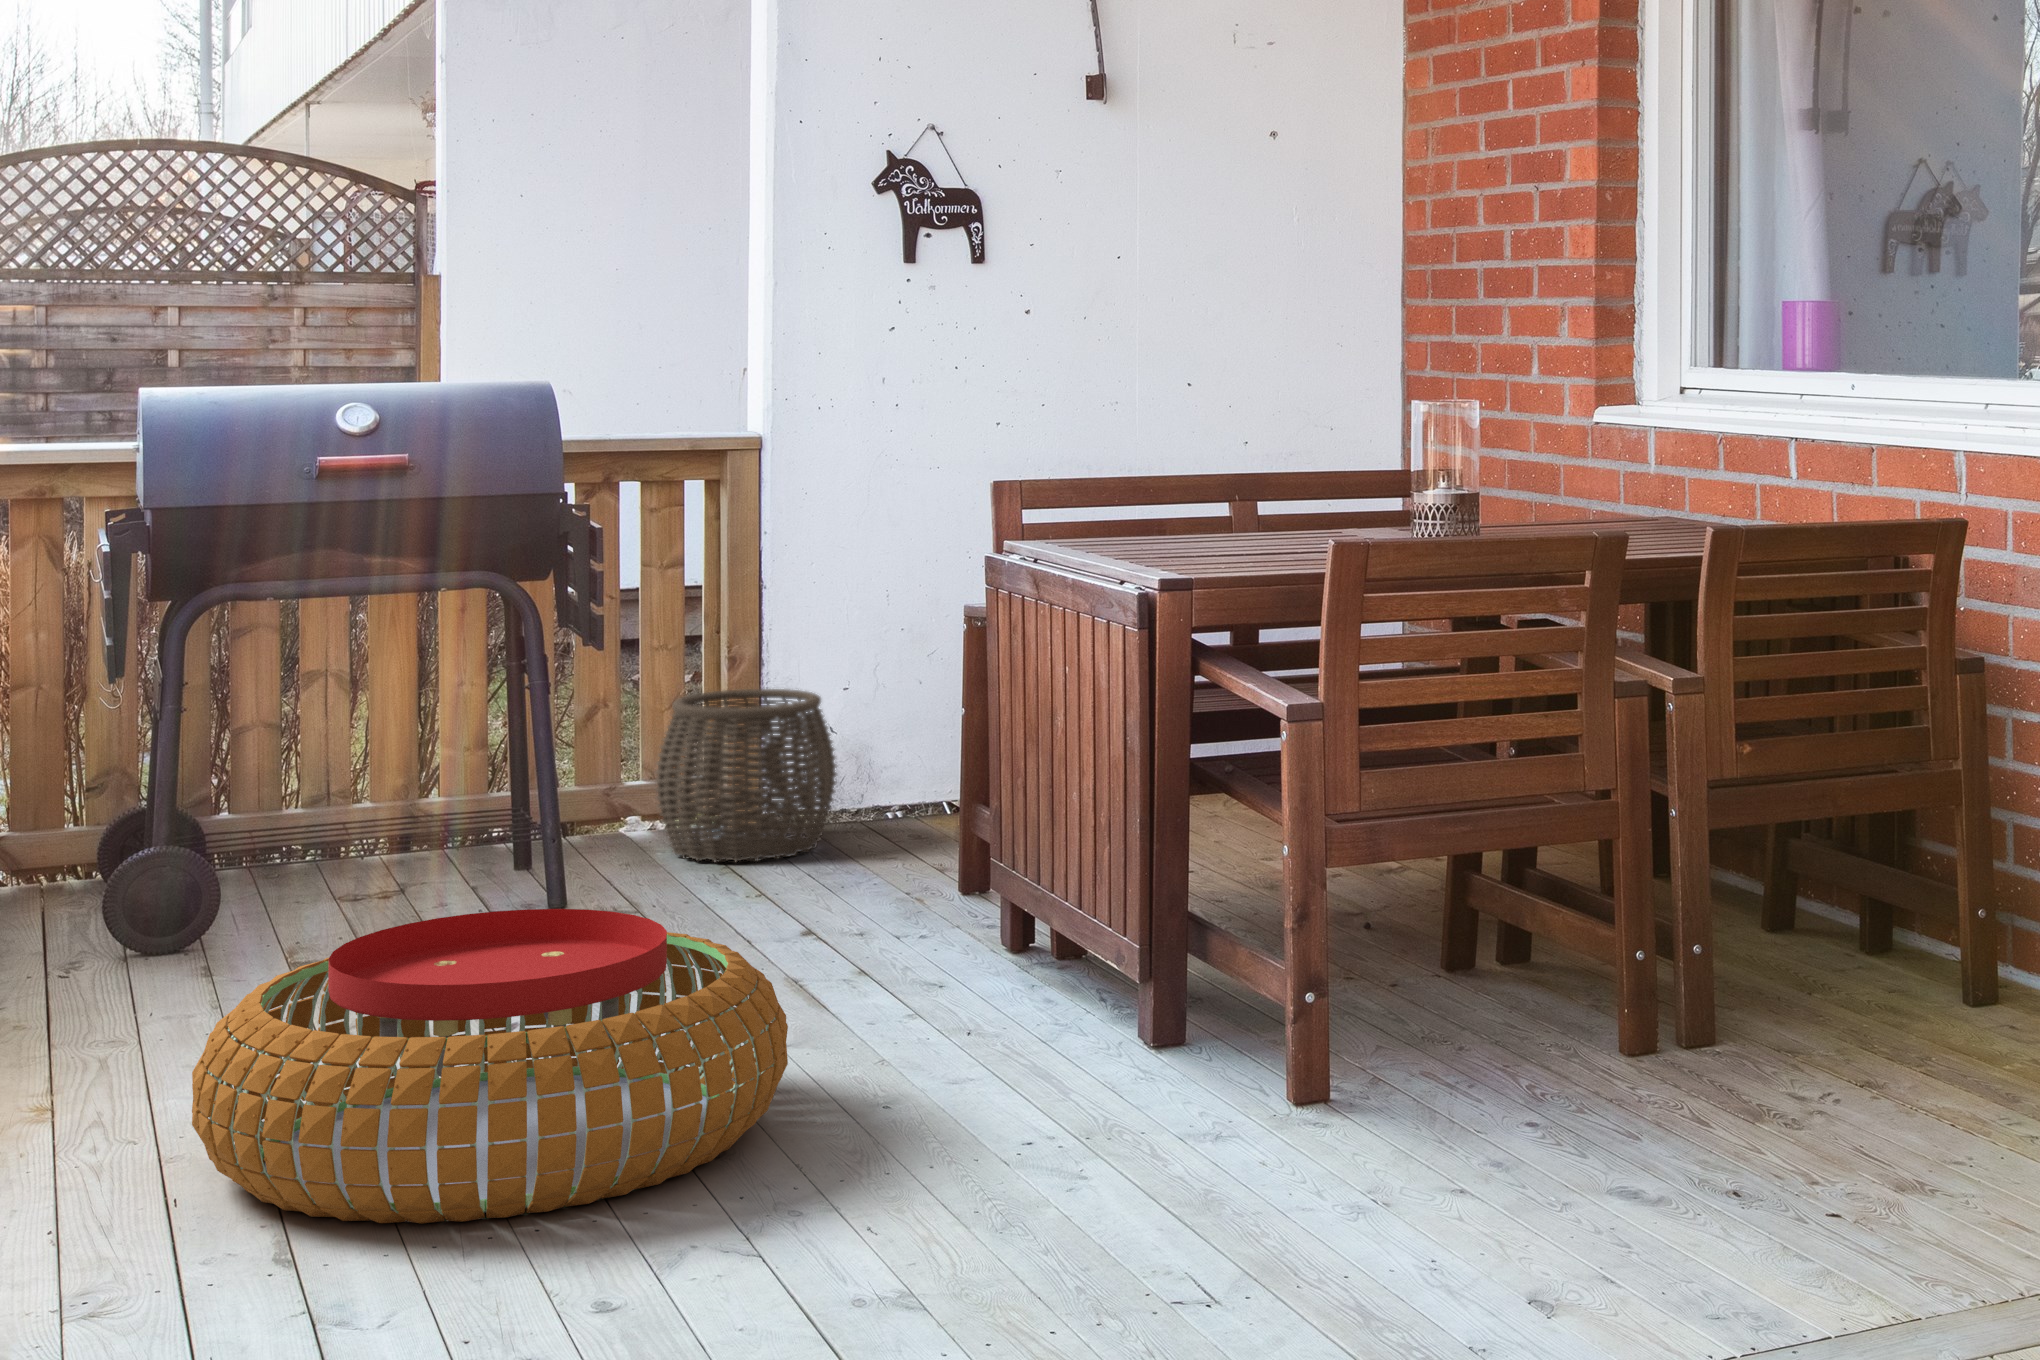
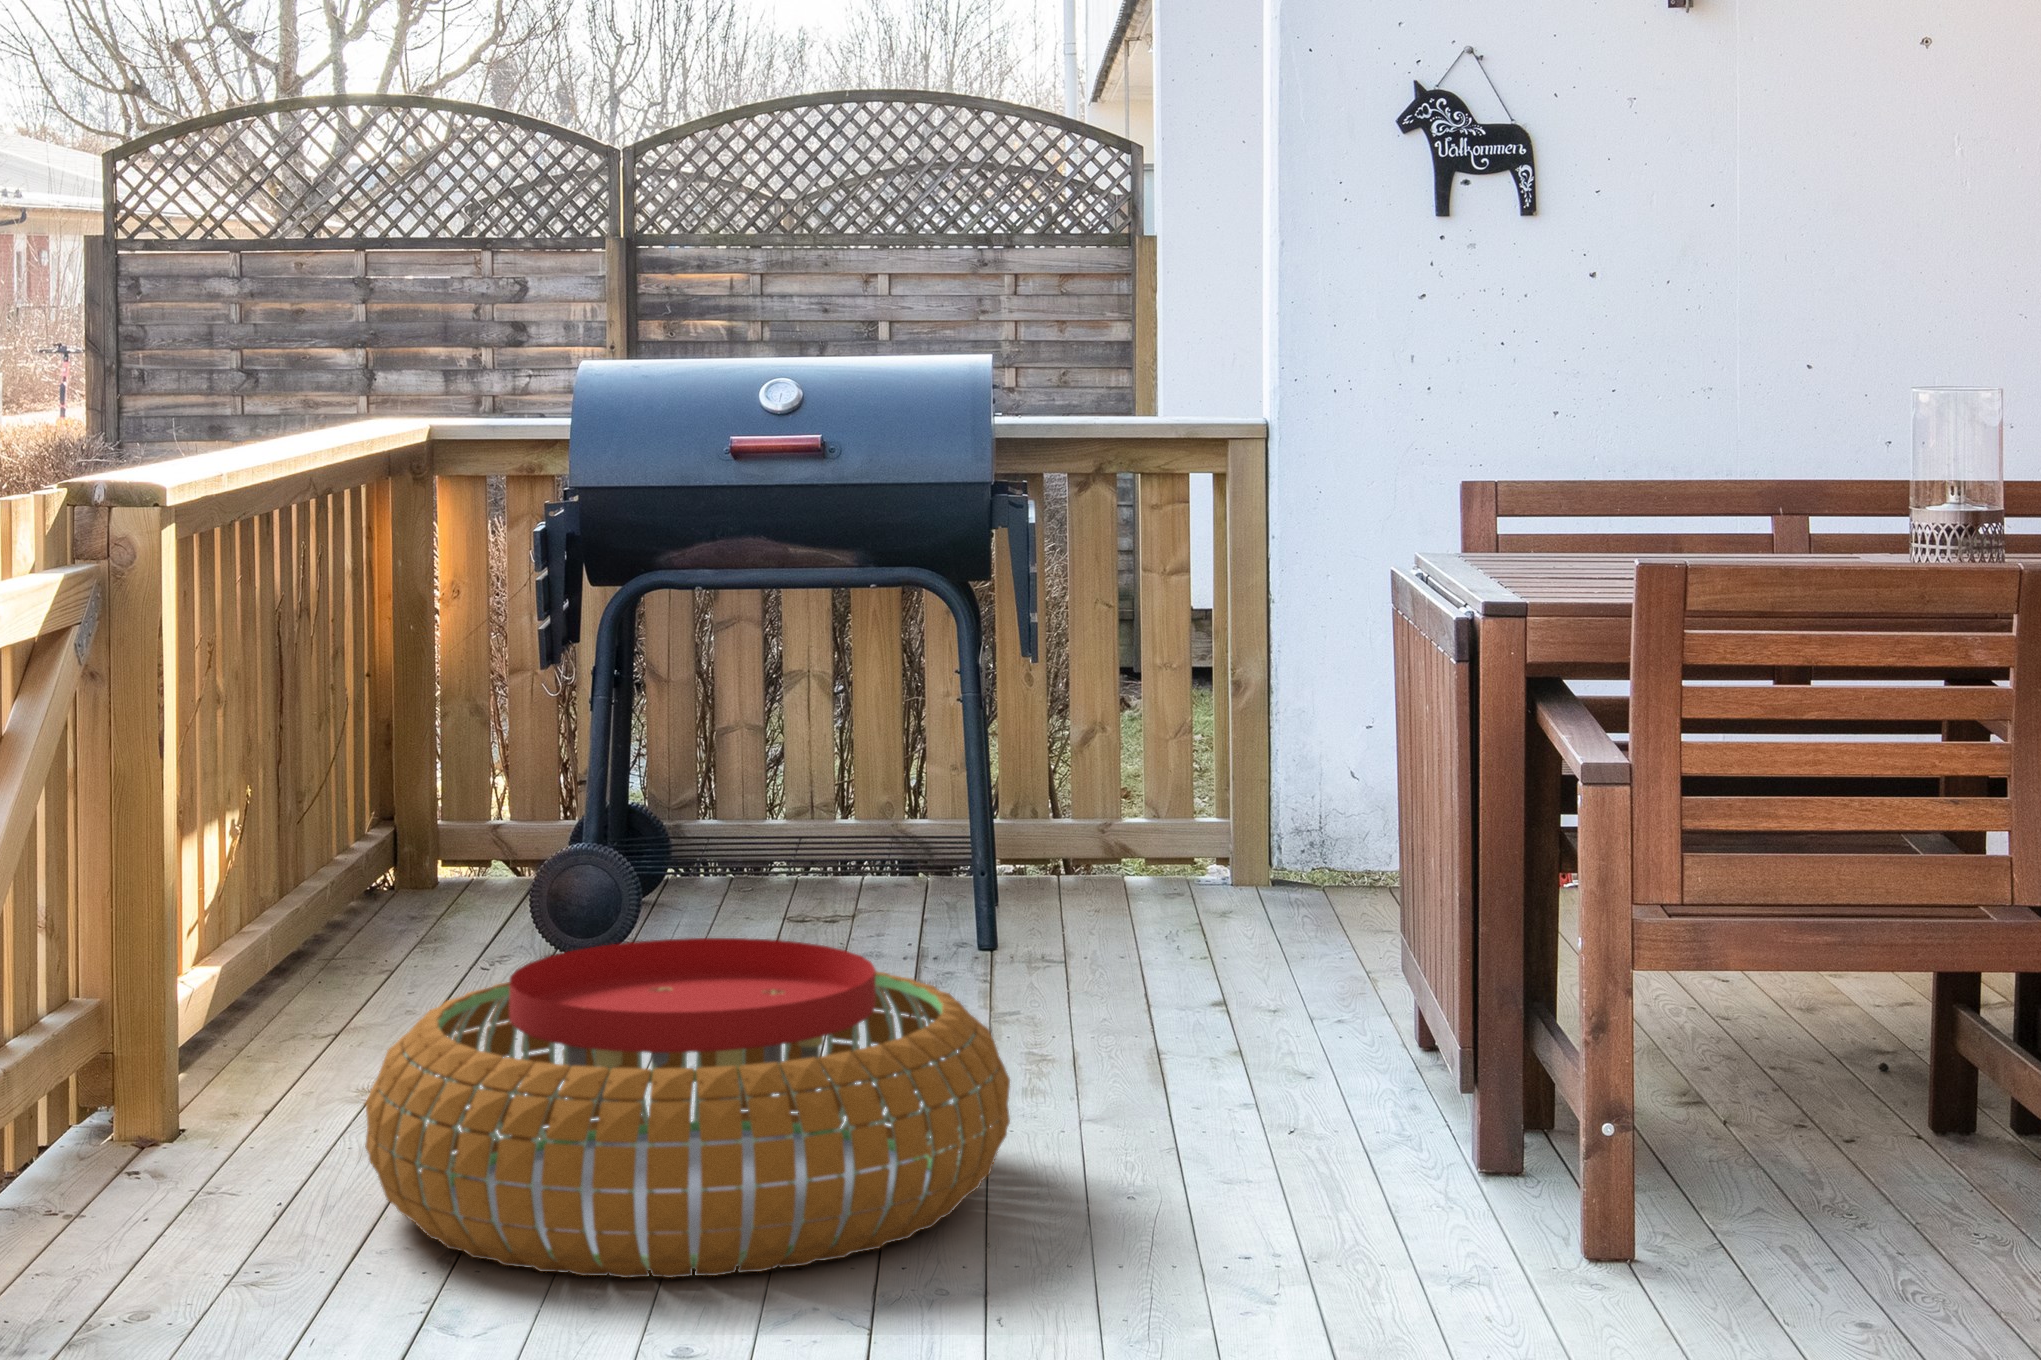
woven basket: present [655,689,837,862] -> none [1140,720,1352,926]

